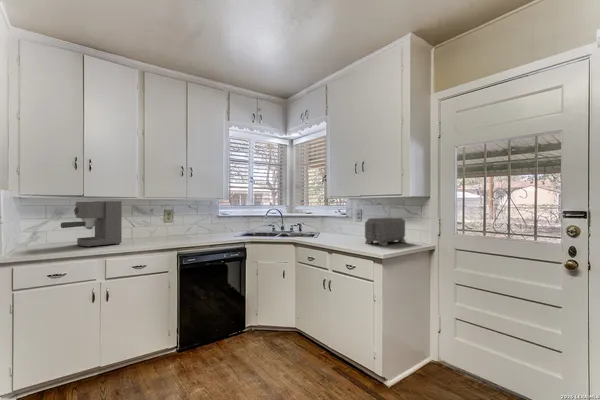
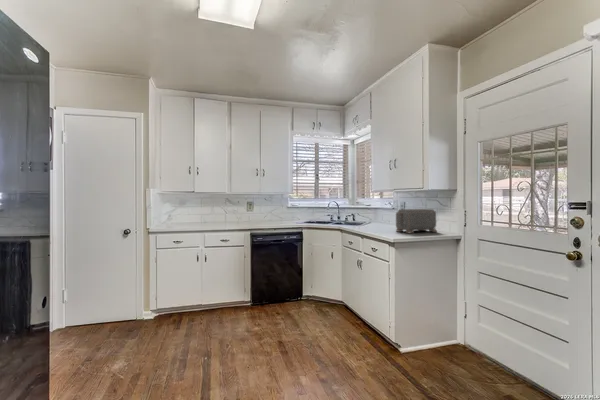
coffee maker: present [61,201,122,247] -> none [178,195,215,226]

